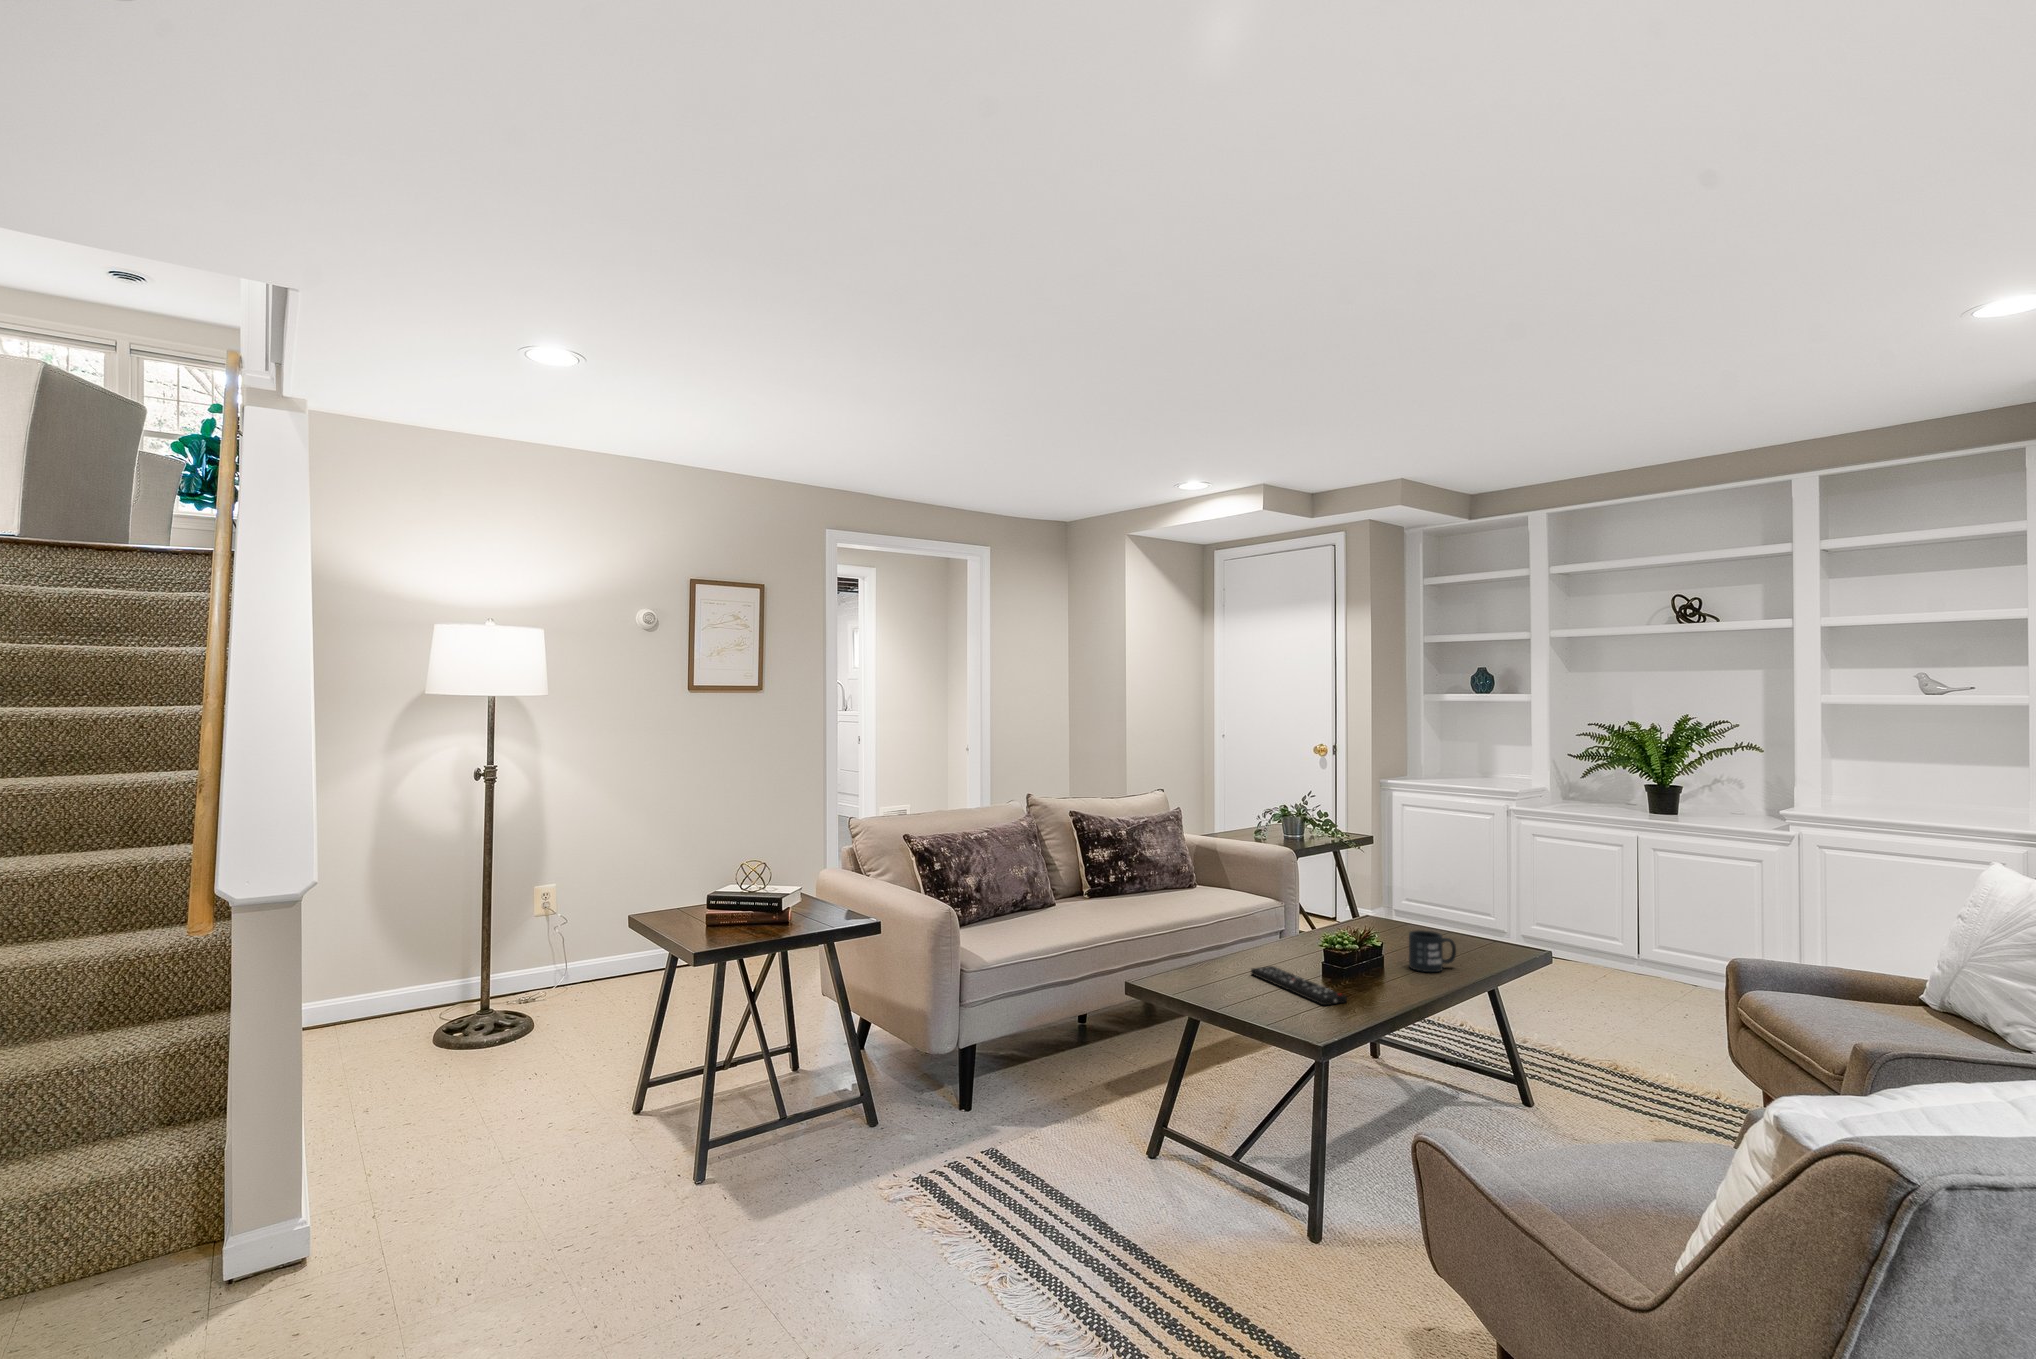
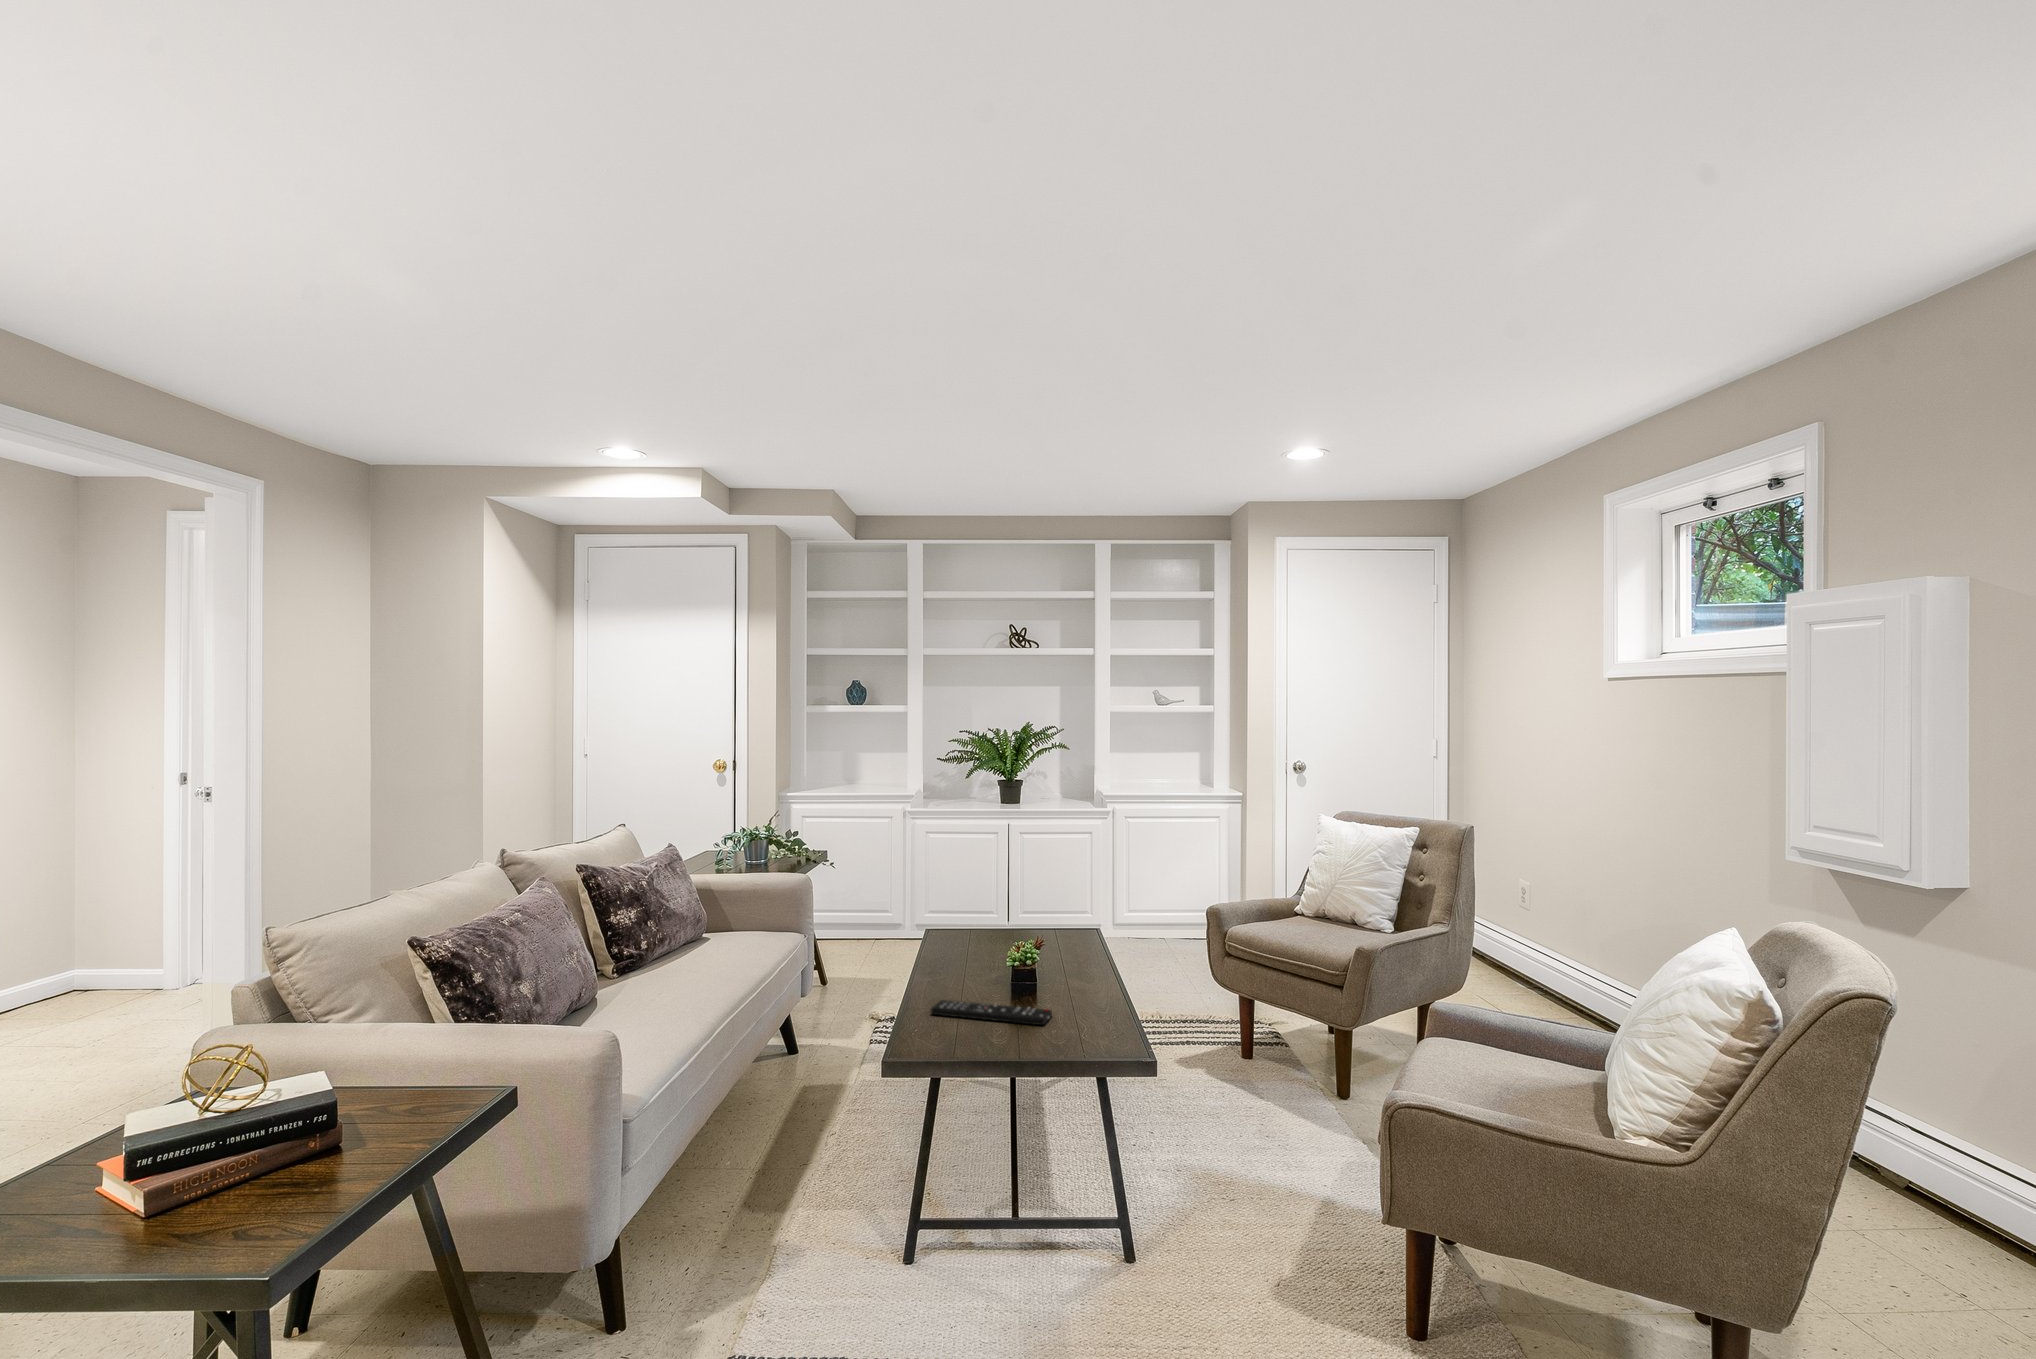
mug: present [1409,930,1456,972] -> none [1027,930,1060,969]

